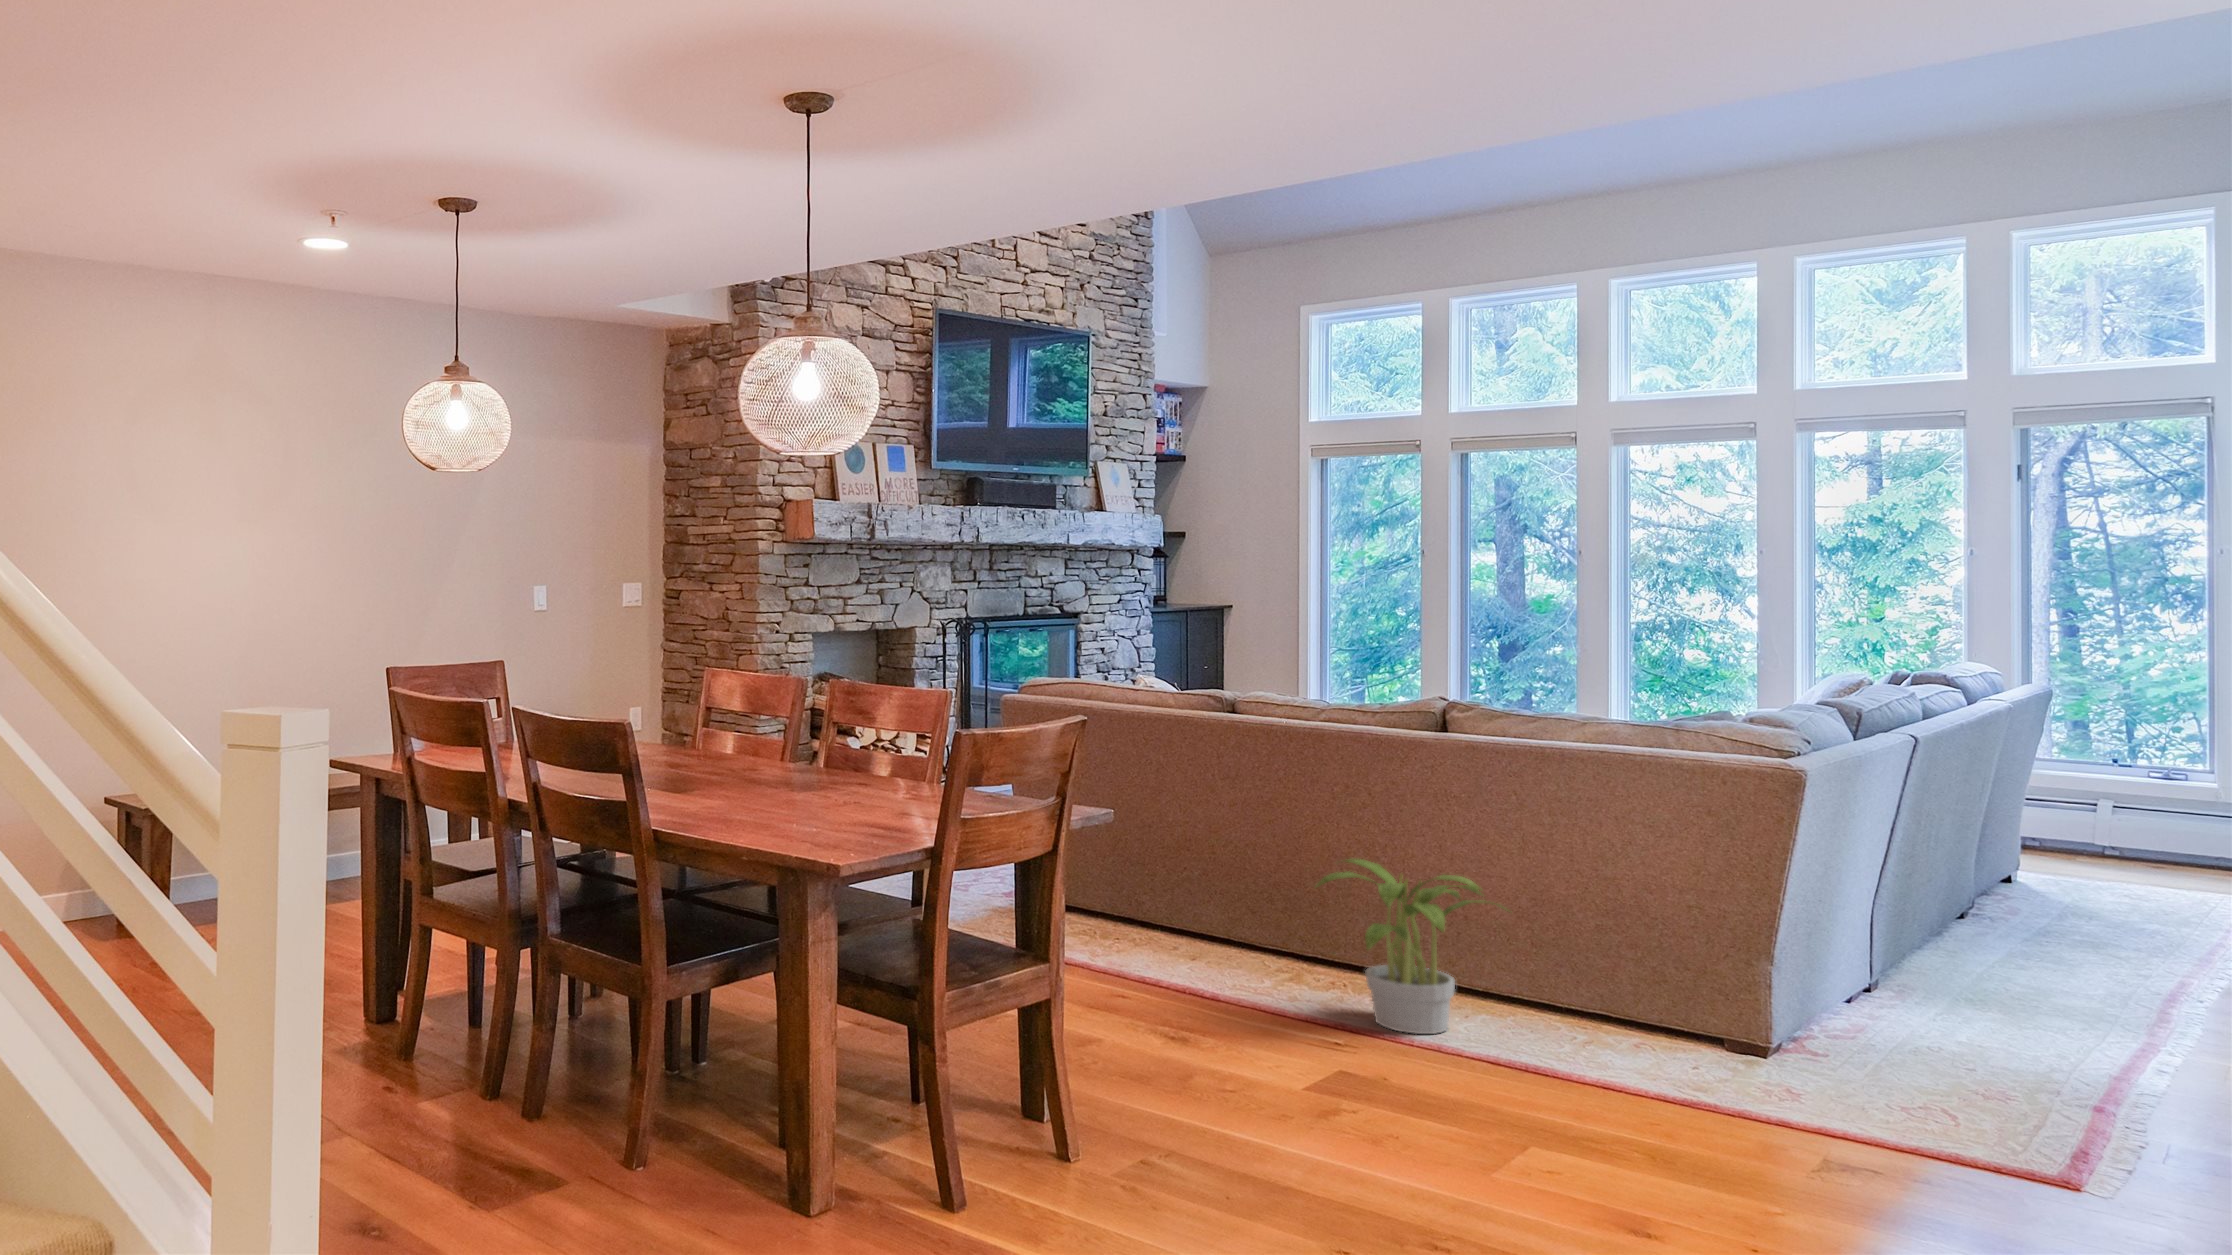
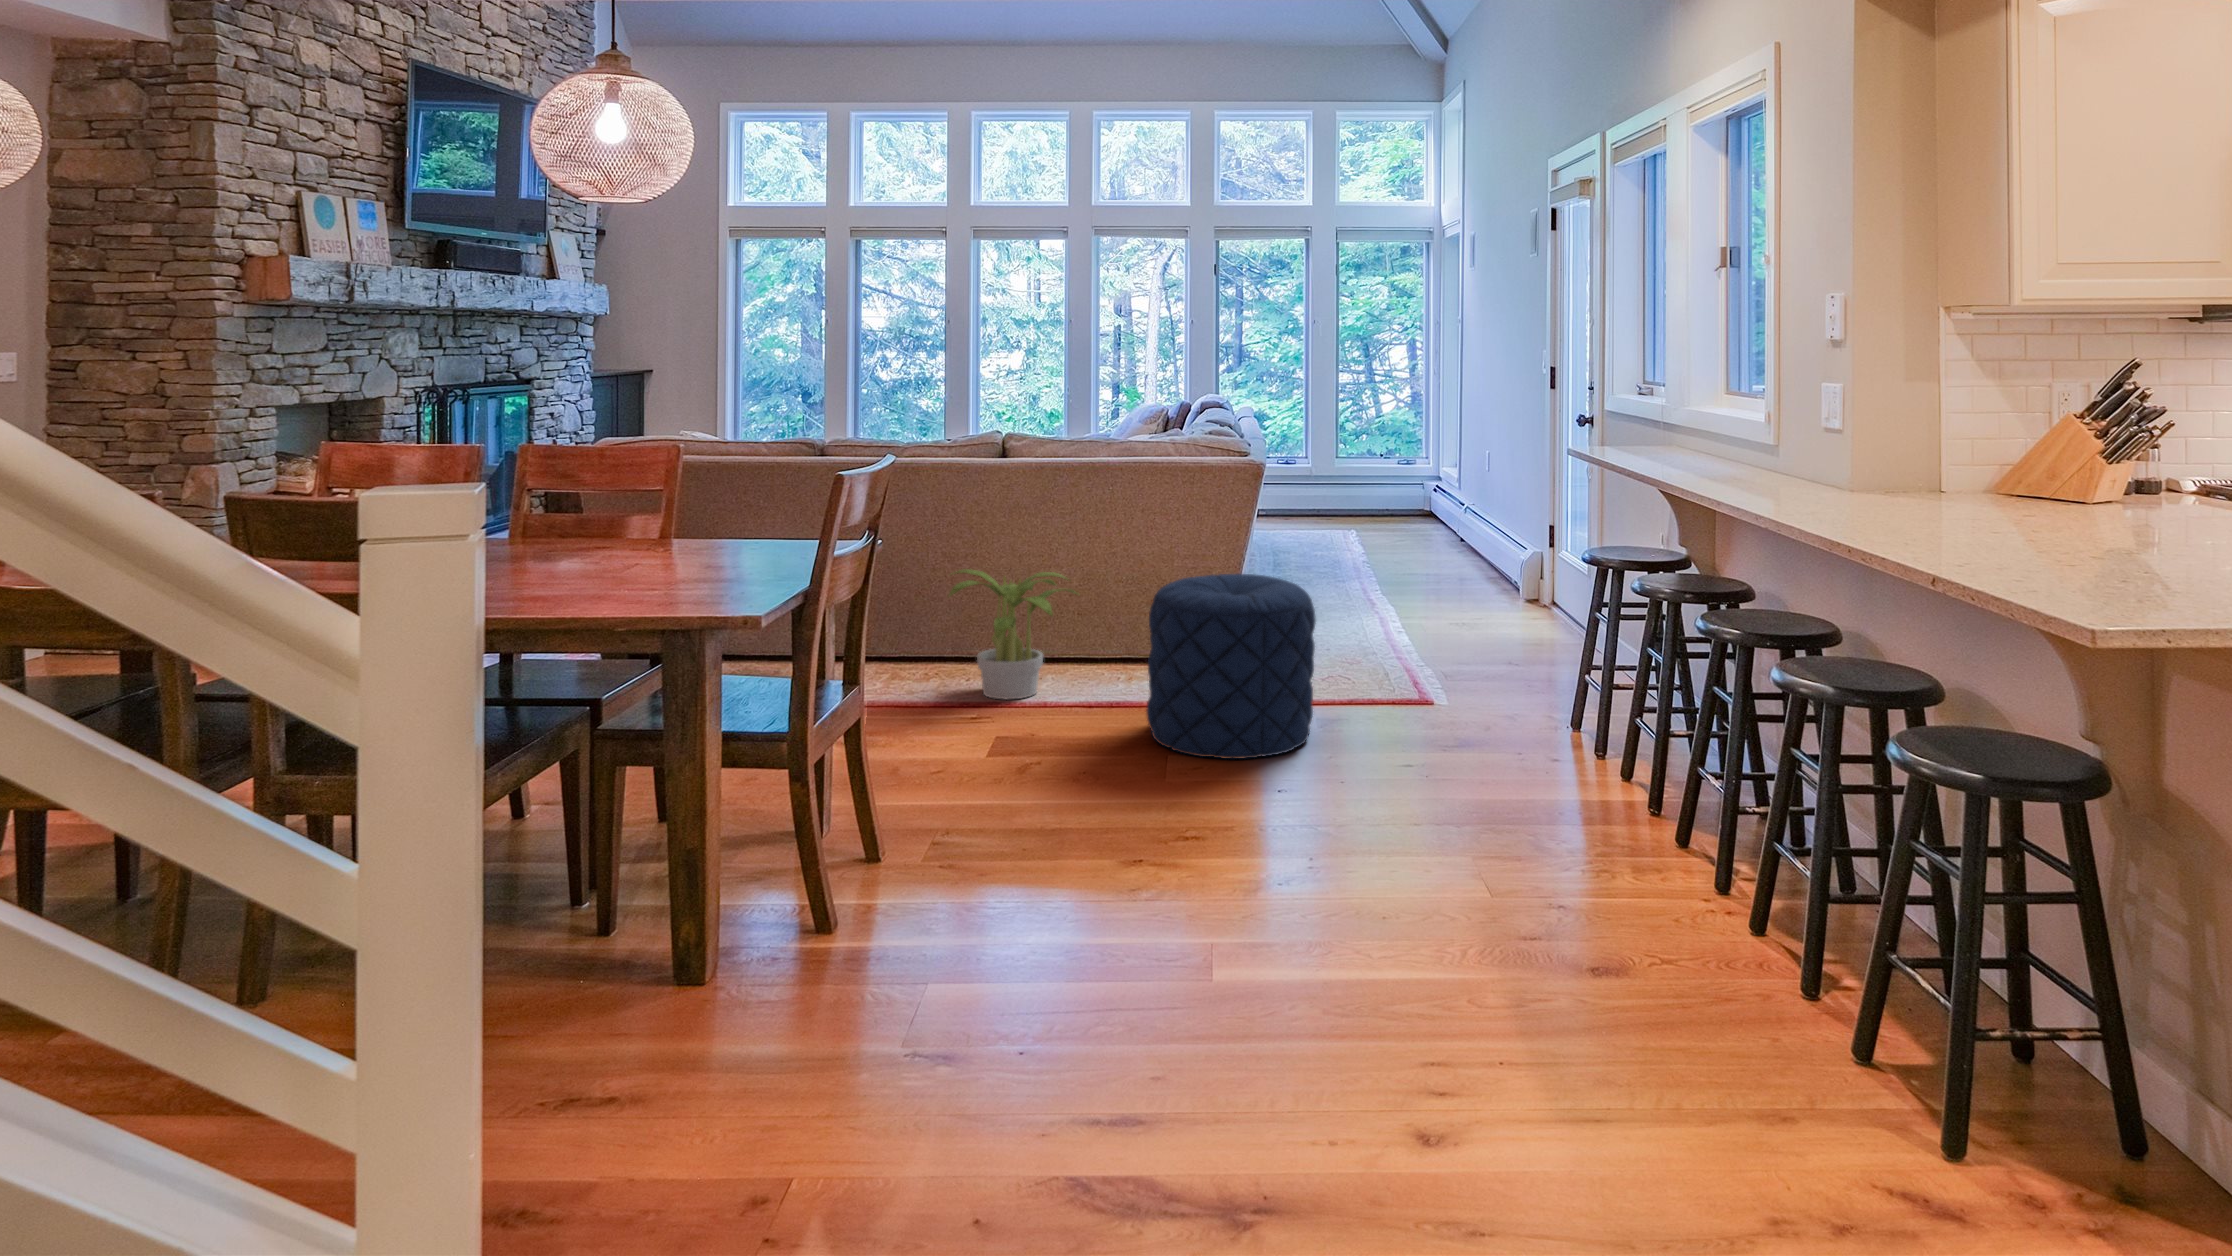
pouf: none [1530,906,1800,1183] -> present [1146,574,1316,759]

